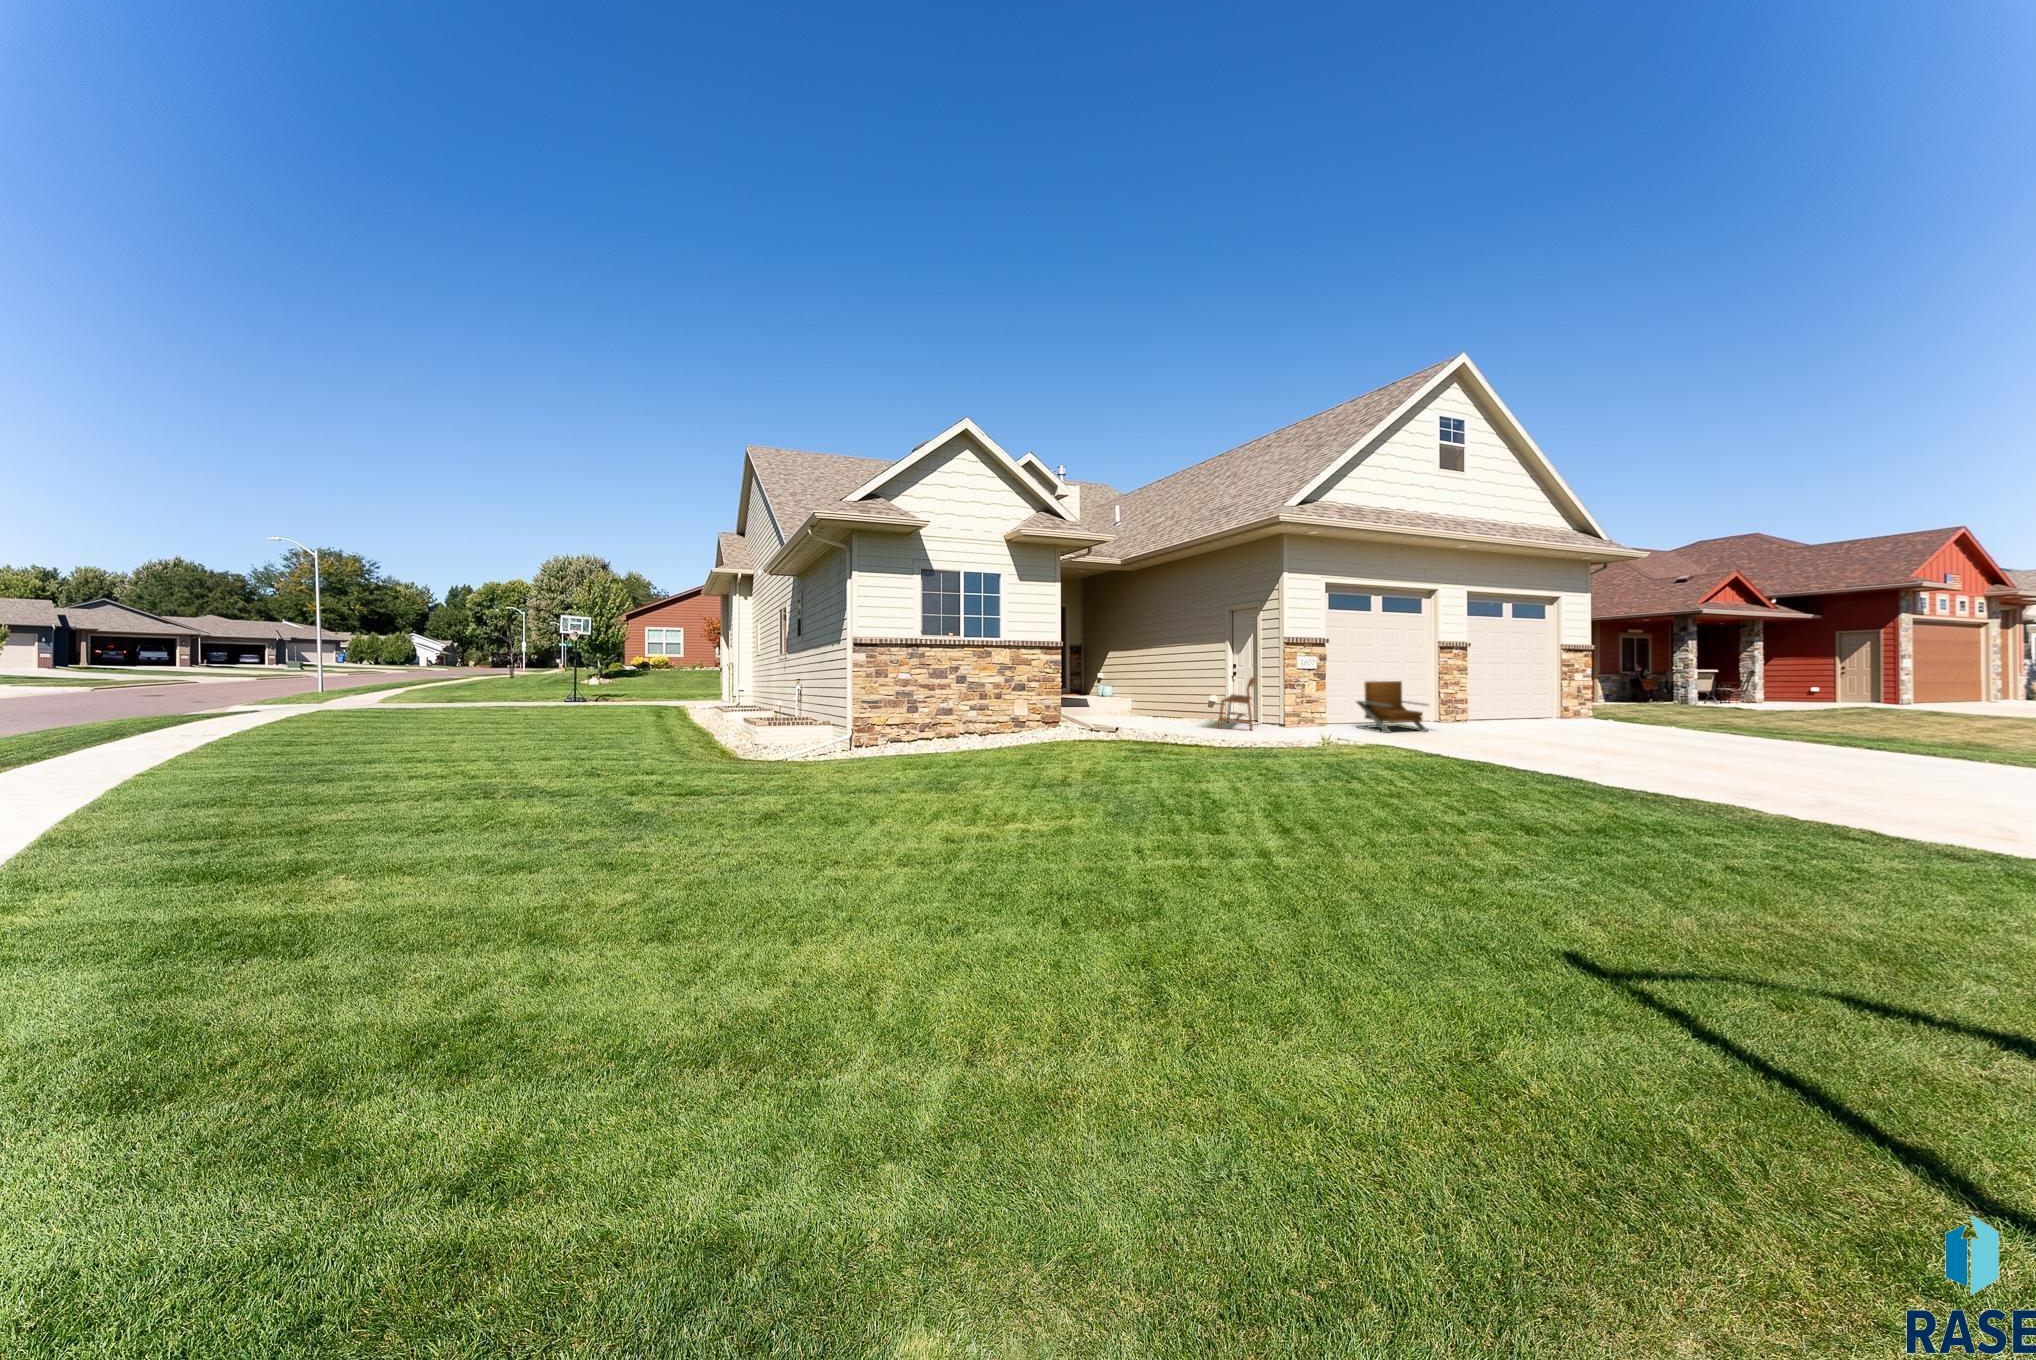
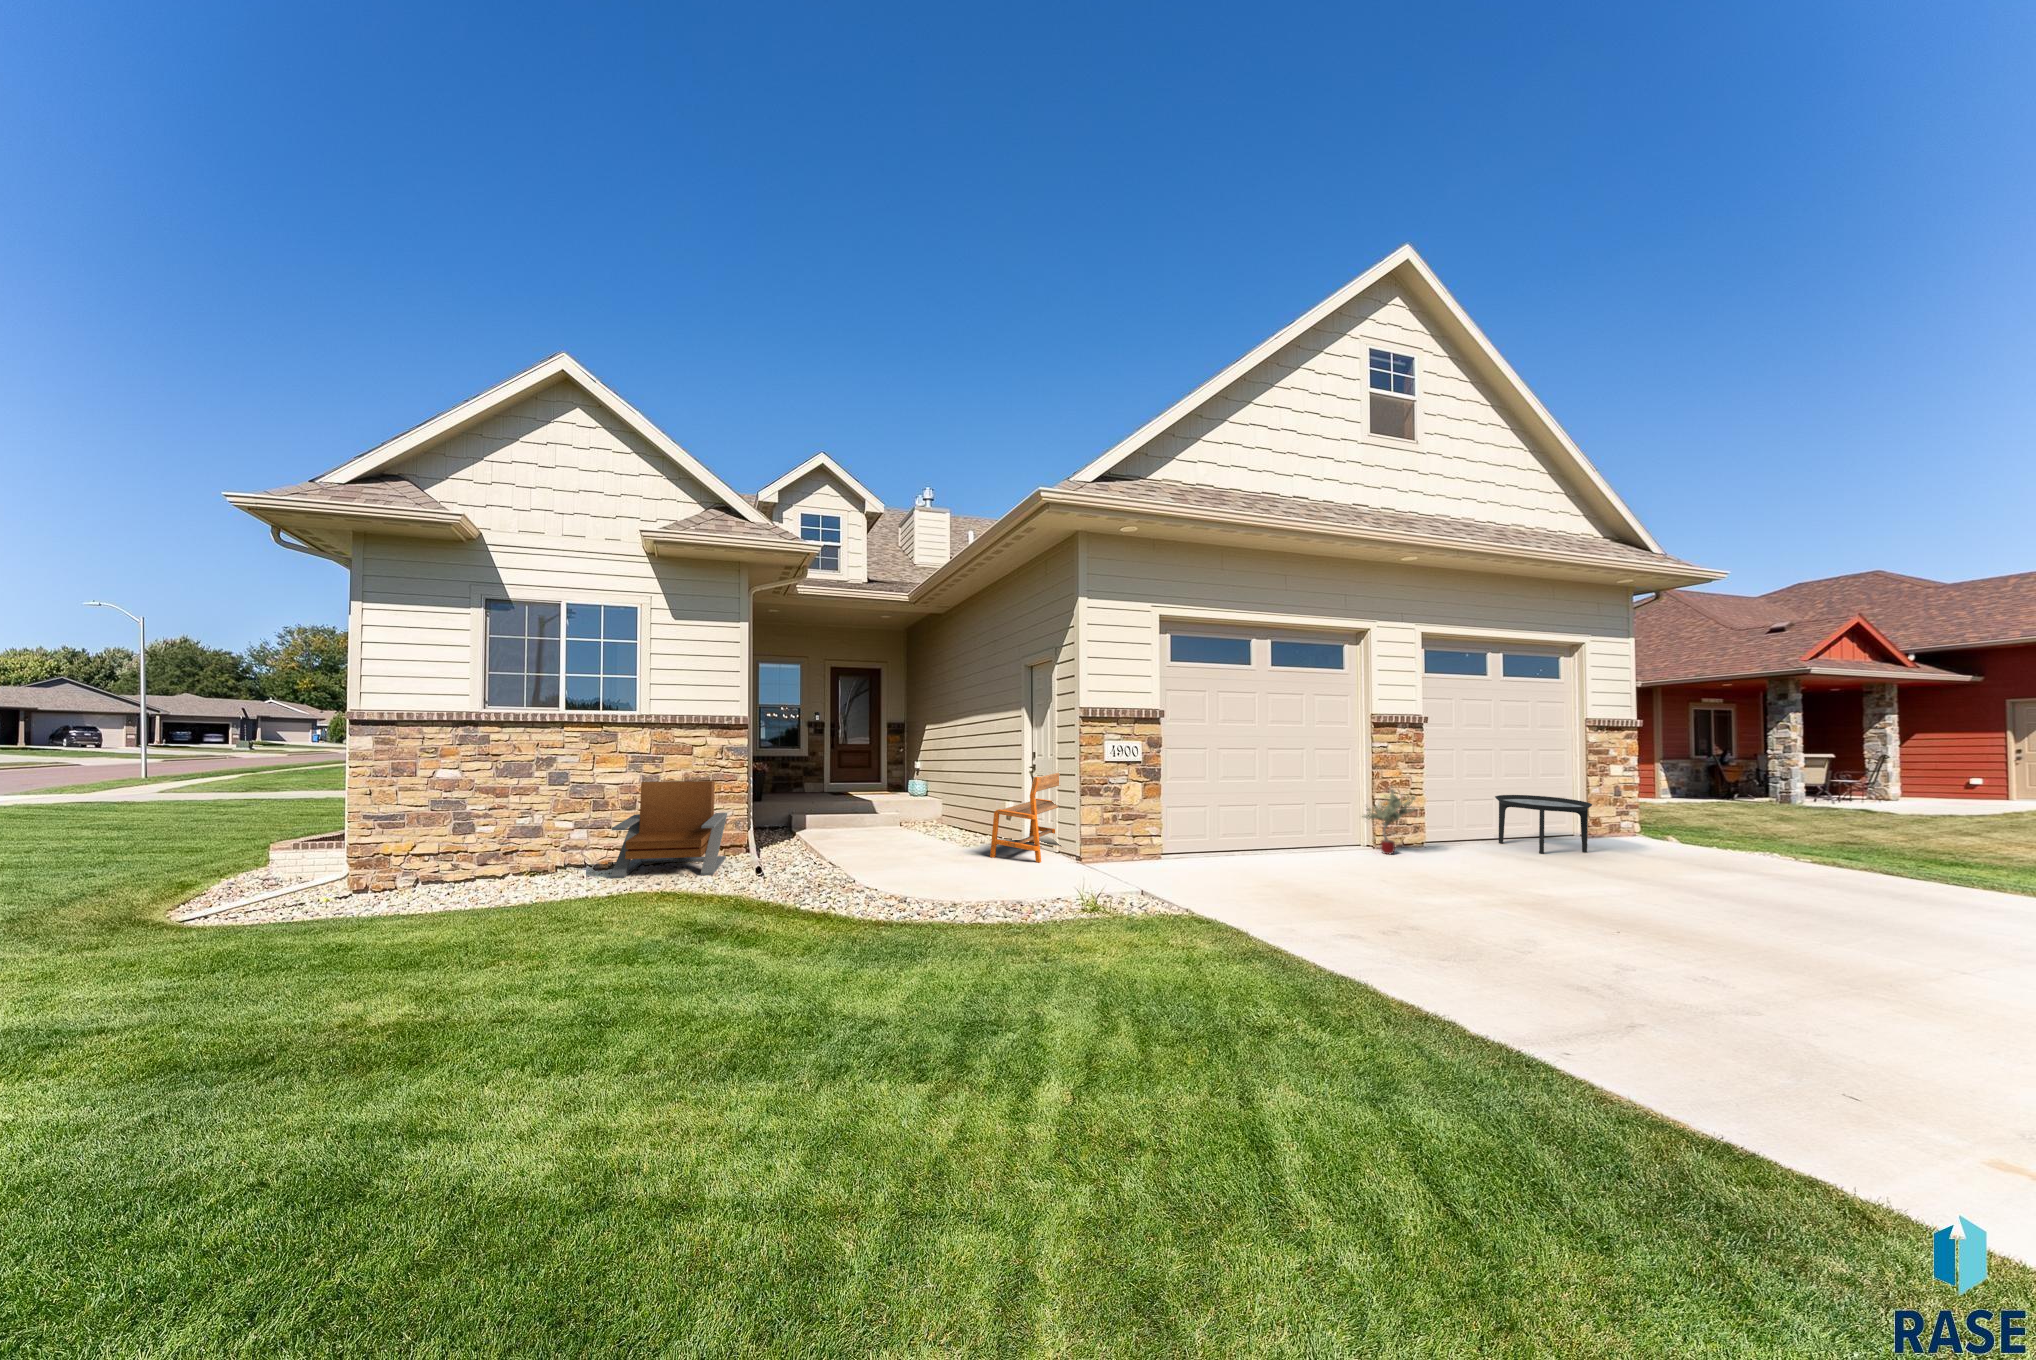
lounge chair: present [1357,681,1427,733] -> present [611,781,727,878]
potted tree: none [1434,684,1468,726] -> present [1362,787,1416,854]
round table: none [1510,691,1569,725] -> present [1495,795,1592,854]

